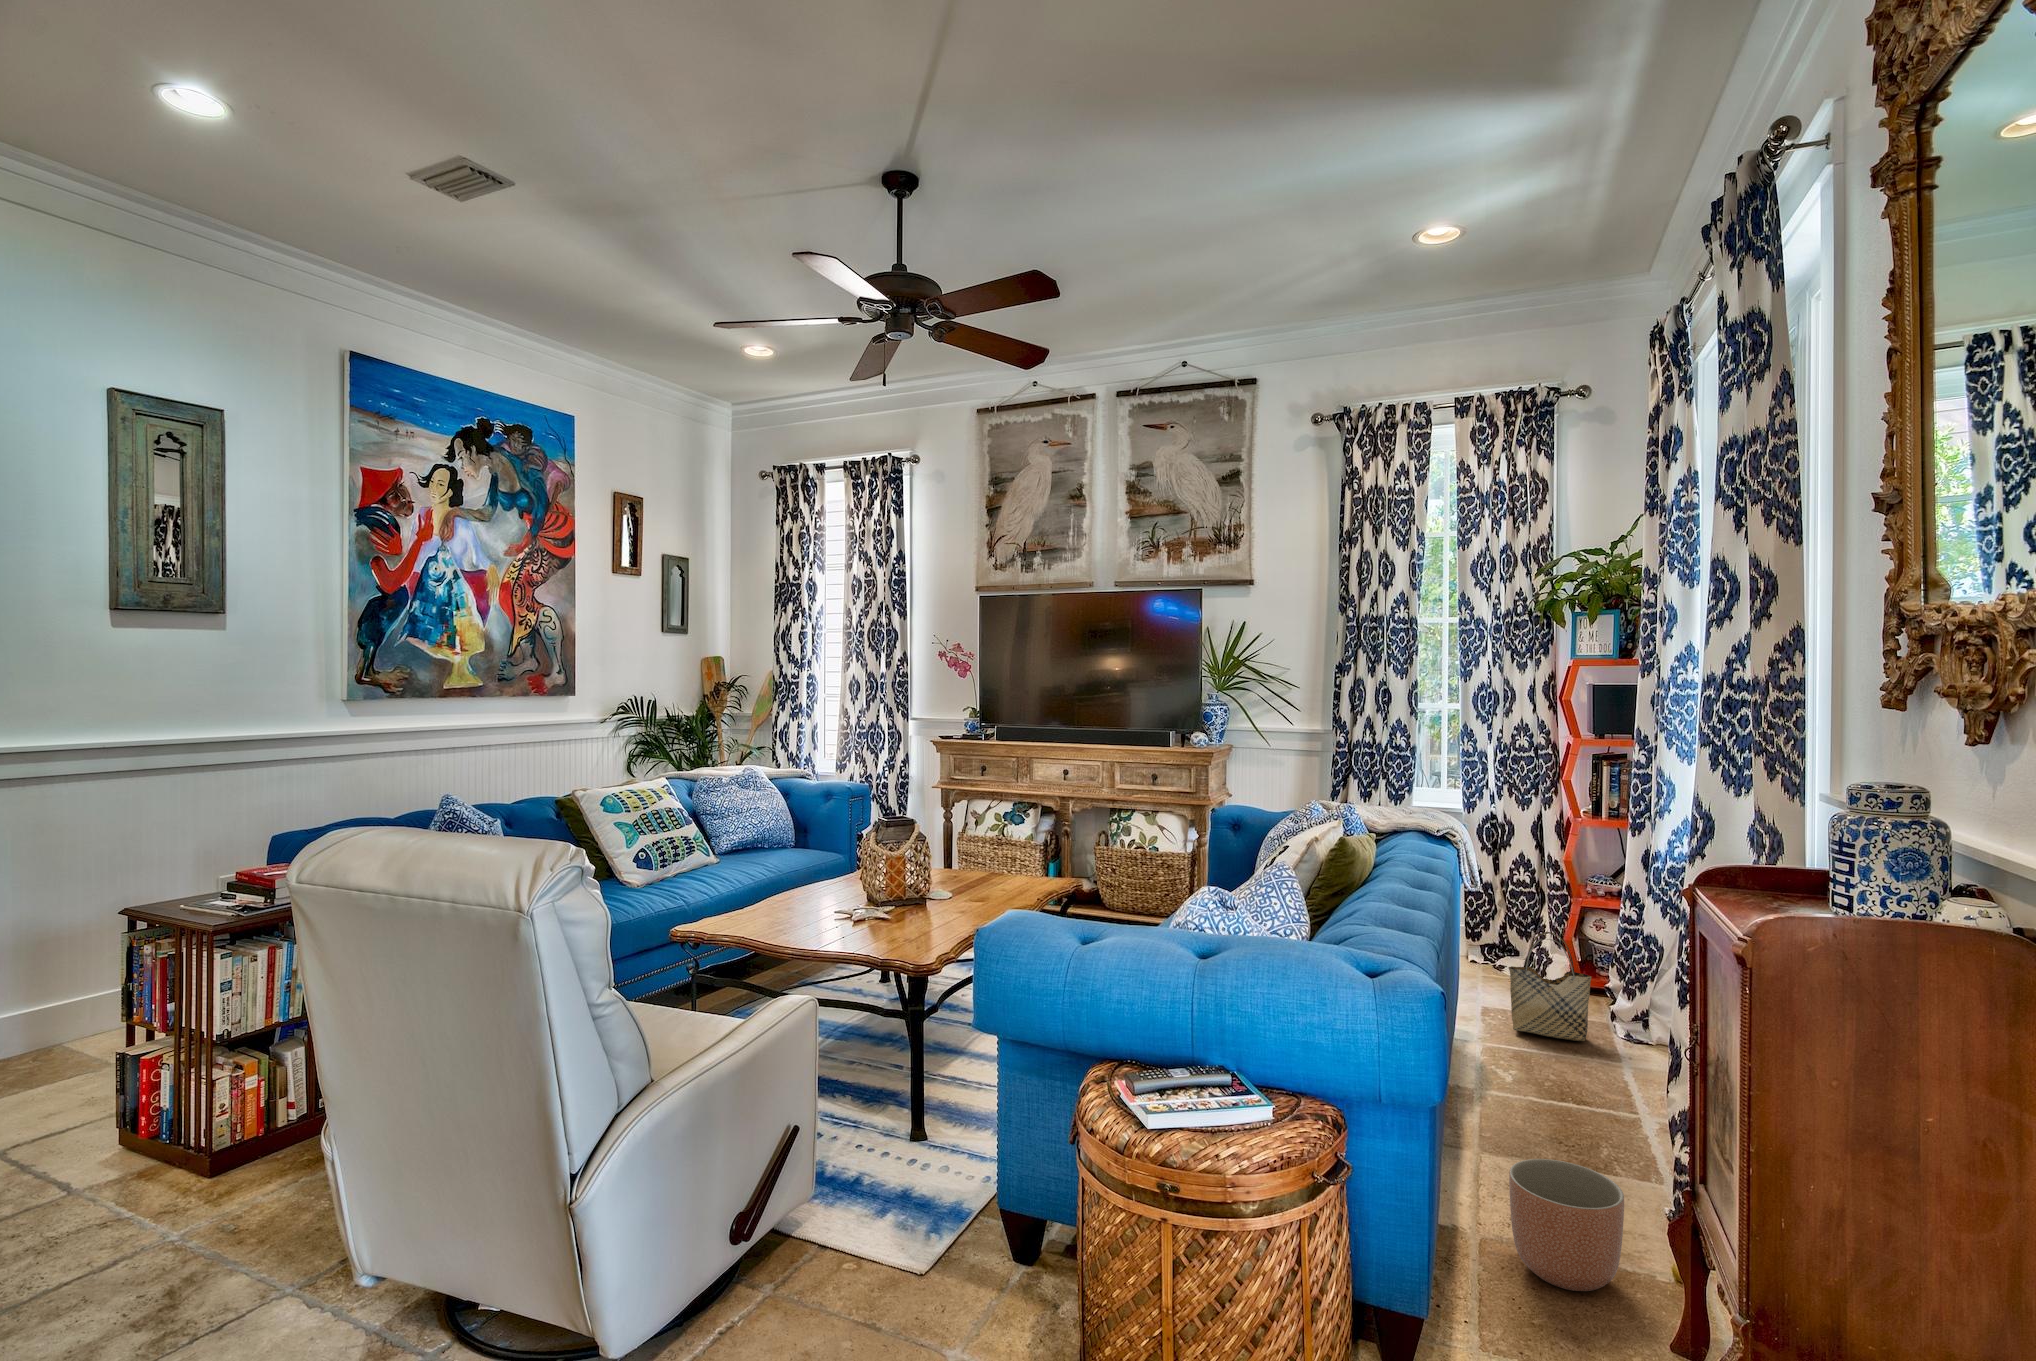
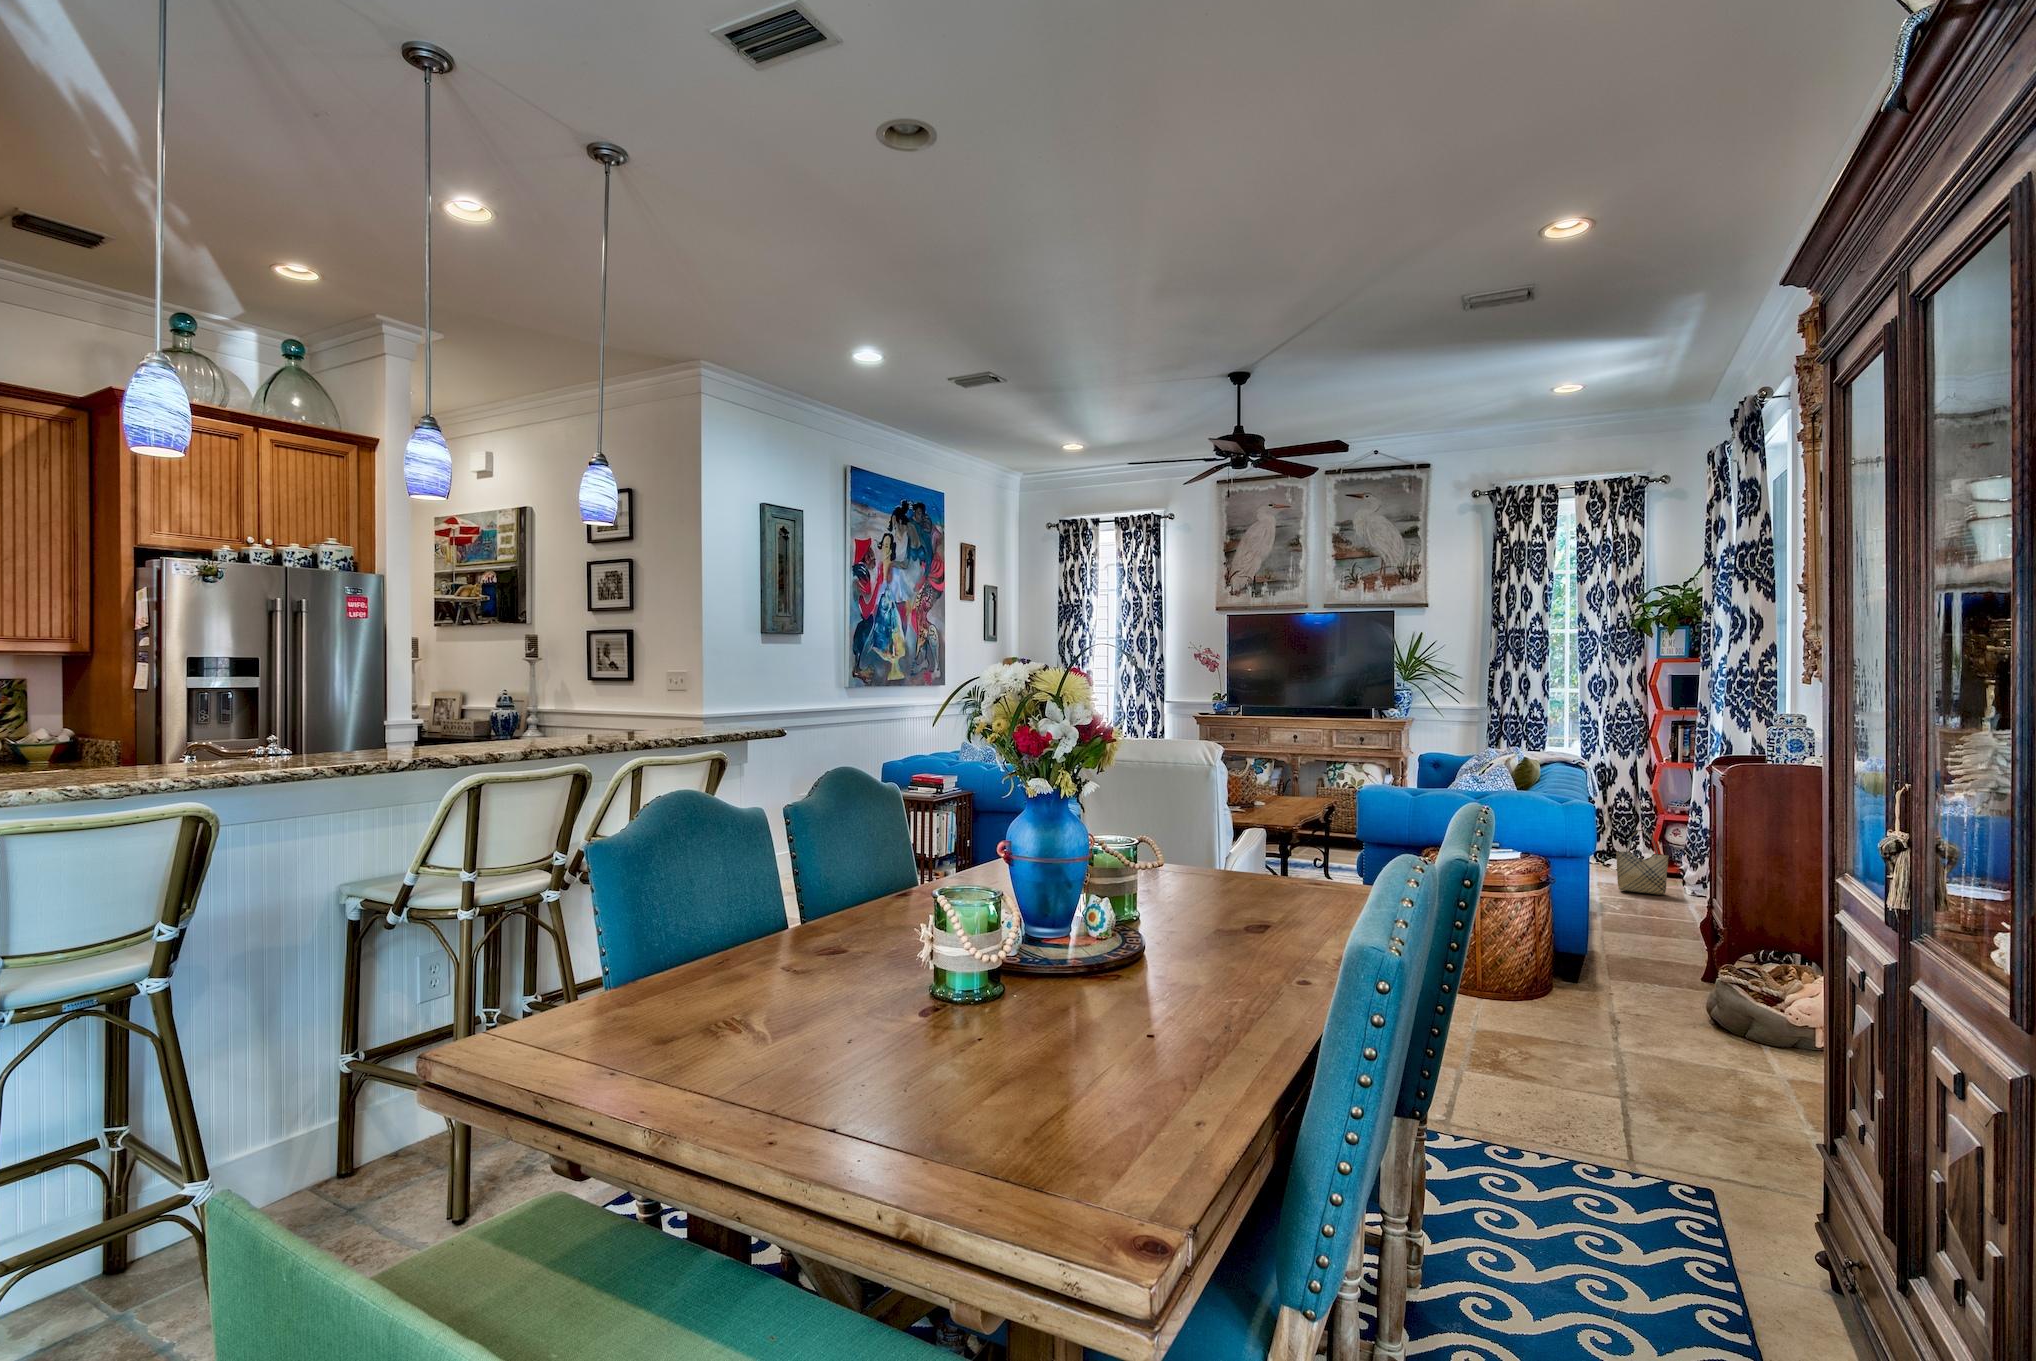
planter: present [1509,1159,1624,1291] -> none [1621,910,1679,963]

